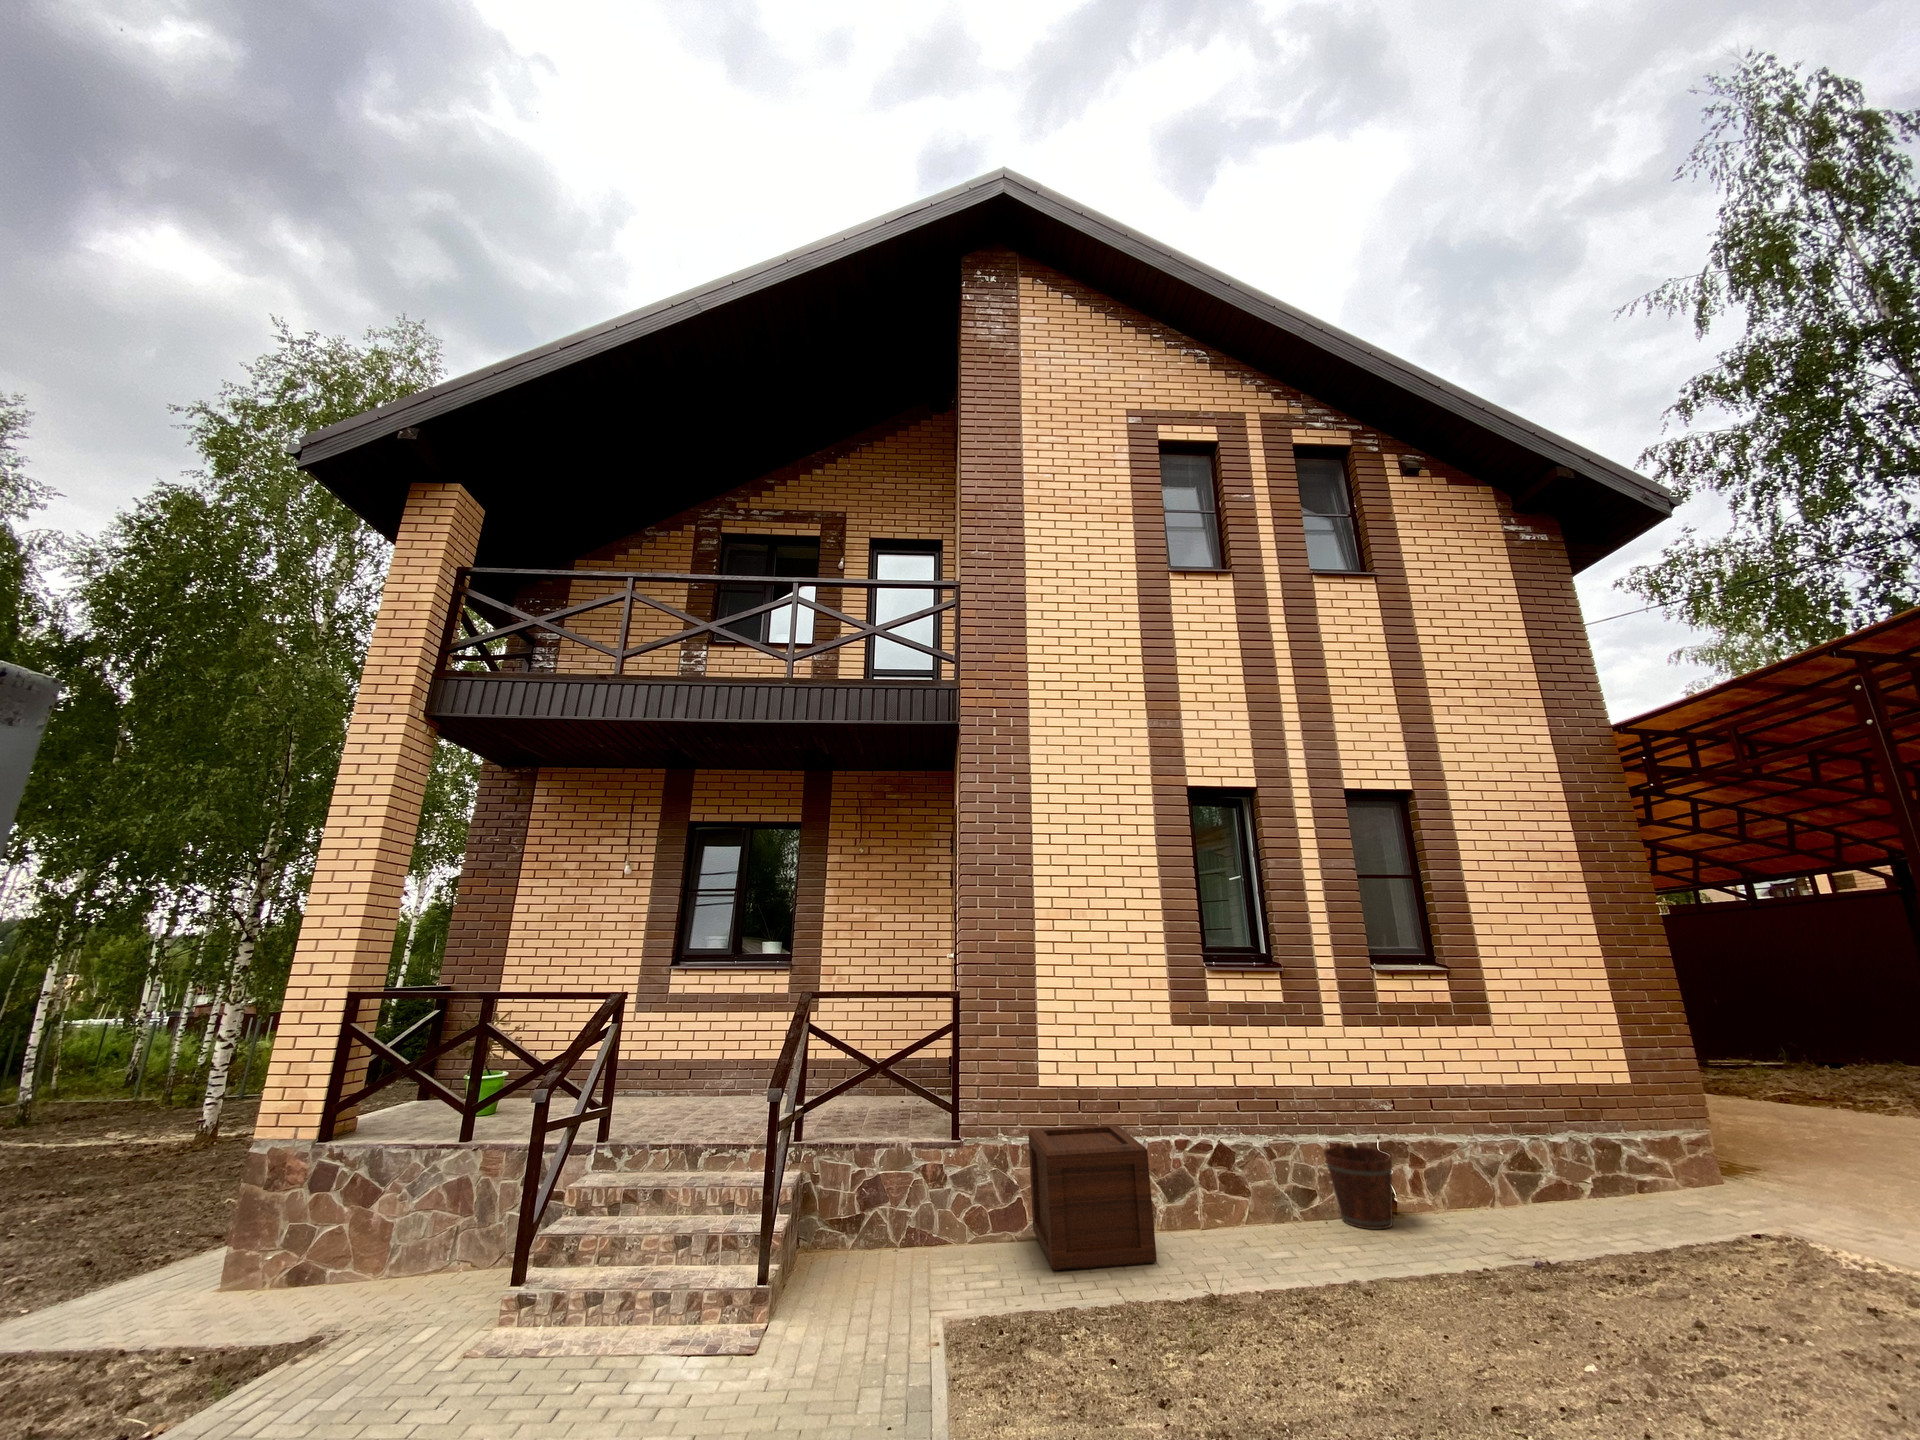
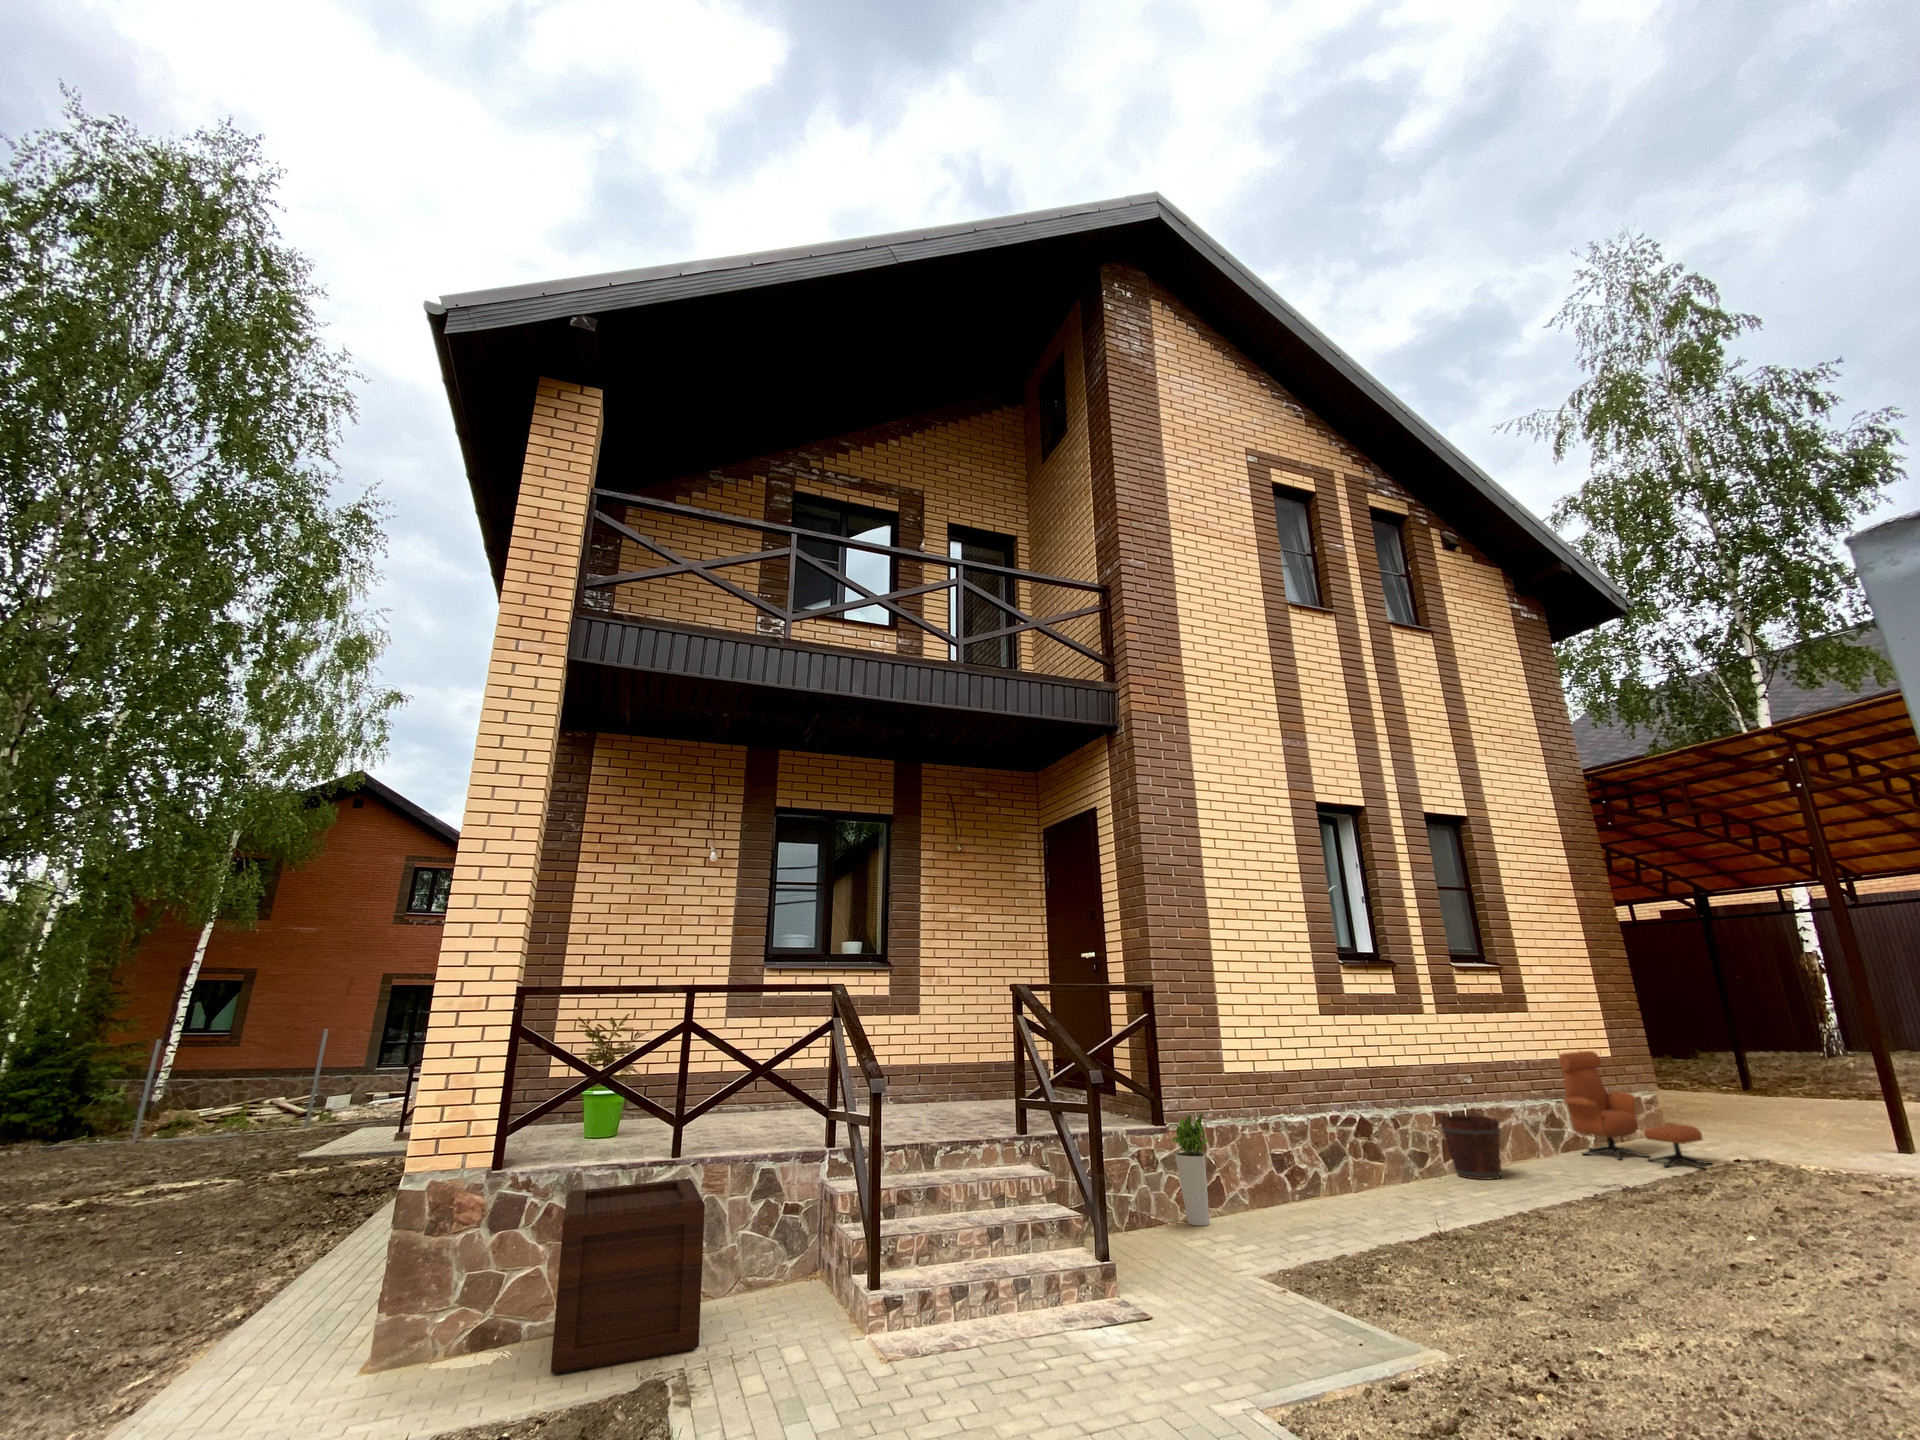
lounge chair: none [1520,1077,1711,1252] -> present [1559,1051,1712,1169]
wooden crate: present [1028,1124,1157,1270] -> present [551,1178,705,1375]
planter: none [946,1128,992,1249] -> present [1172,1113,1210,1226]

